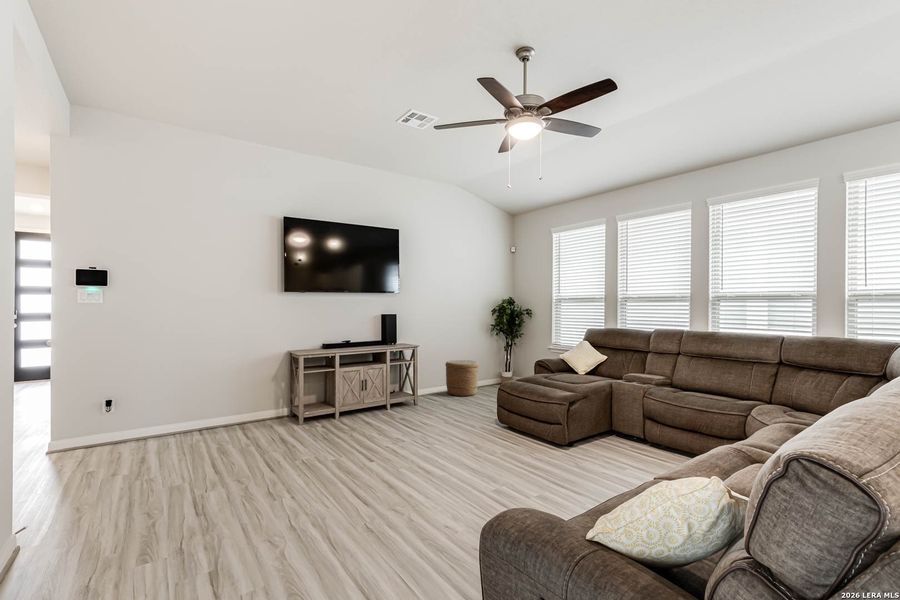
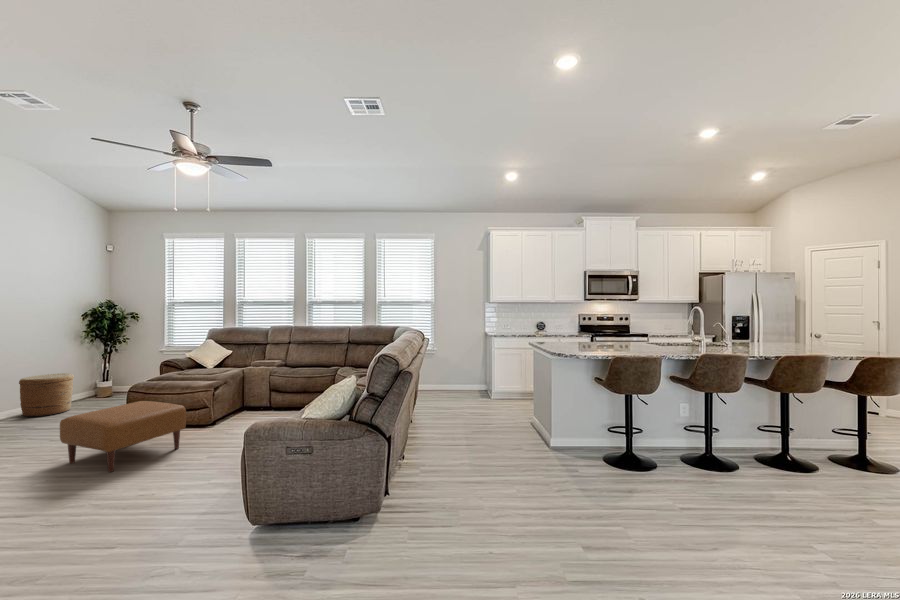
ottoman: none [436,400,531,468] -> present [60,401,186,472]

